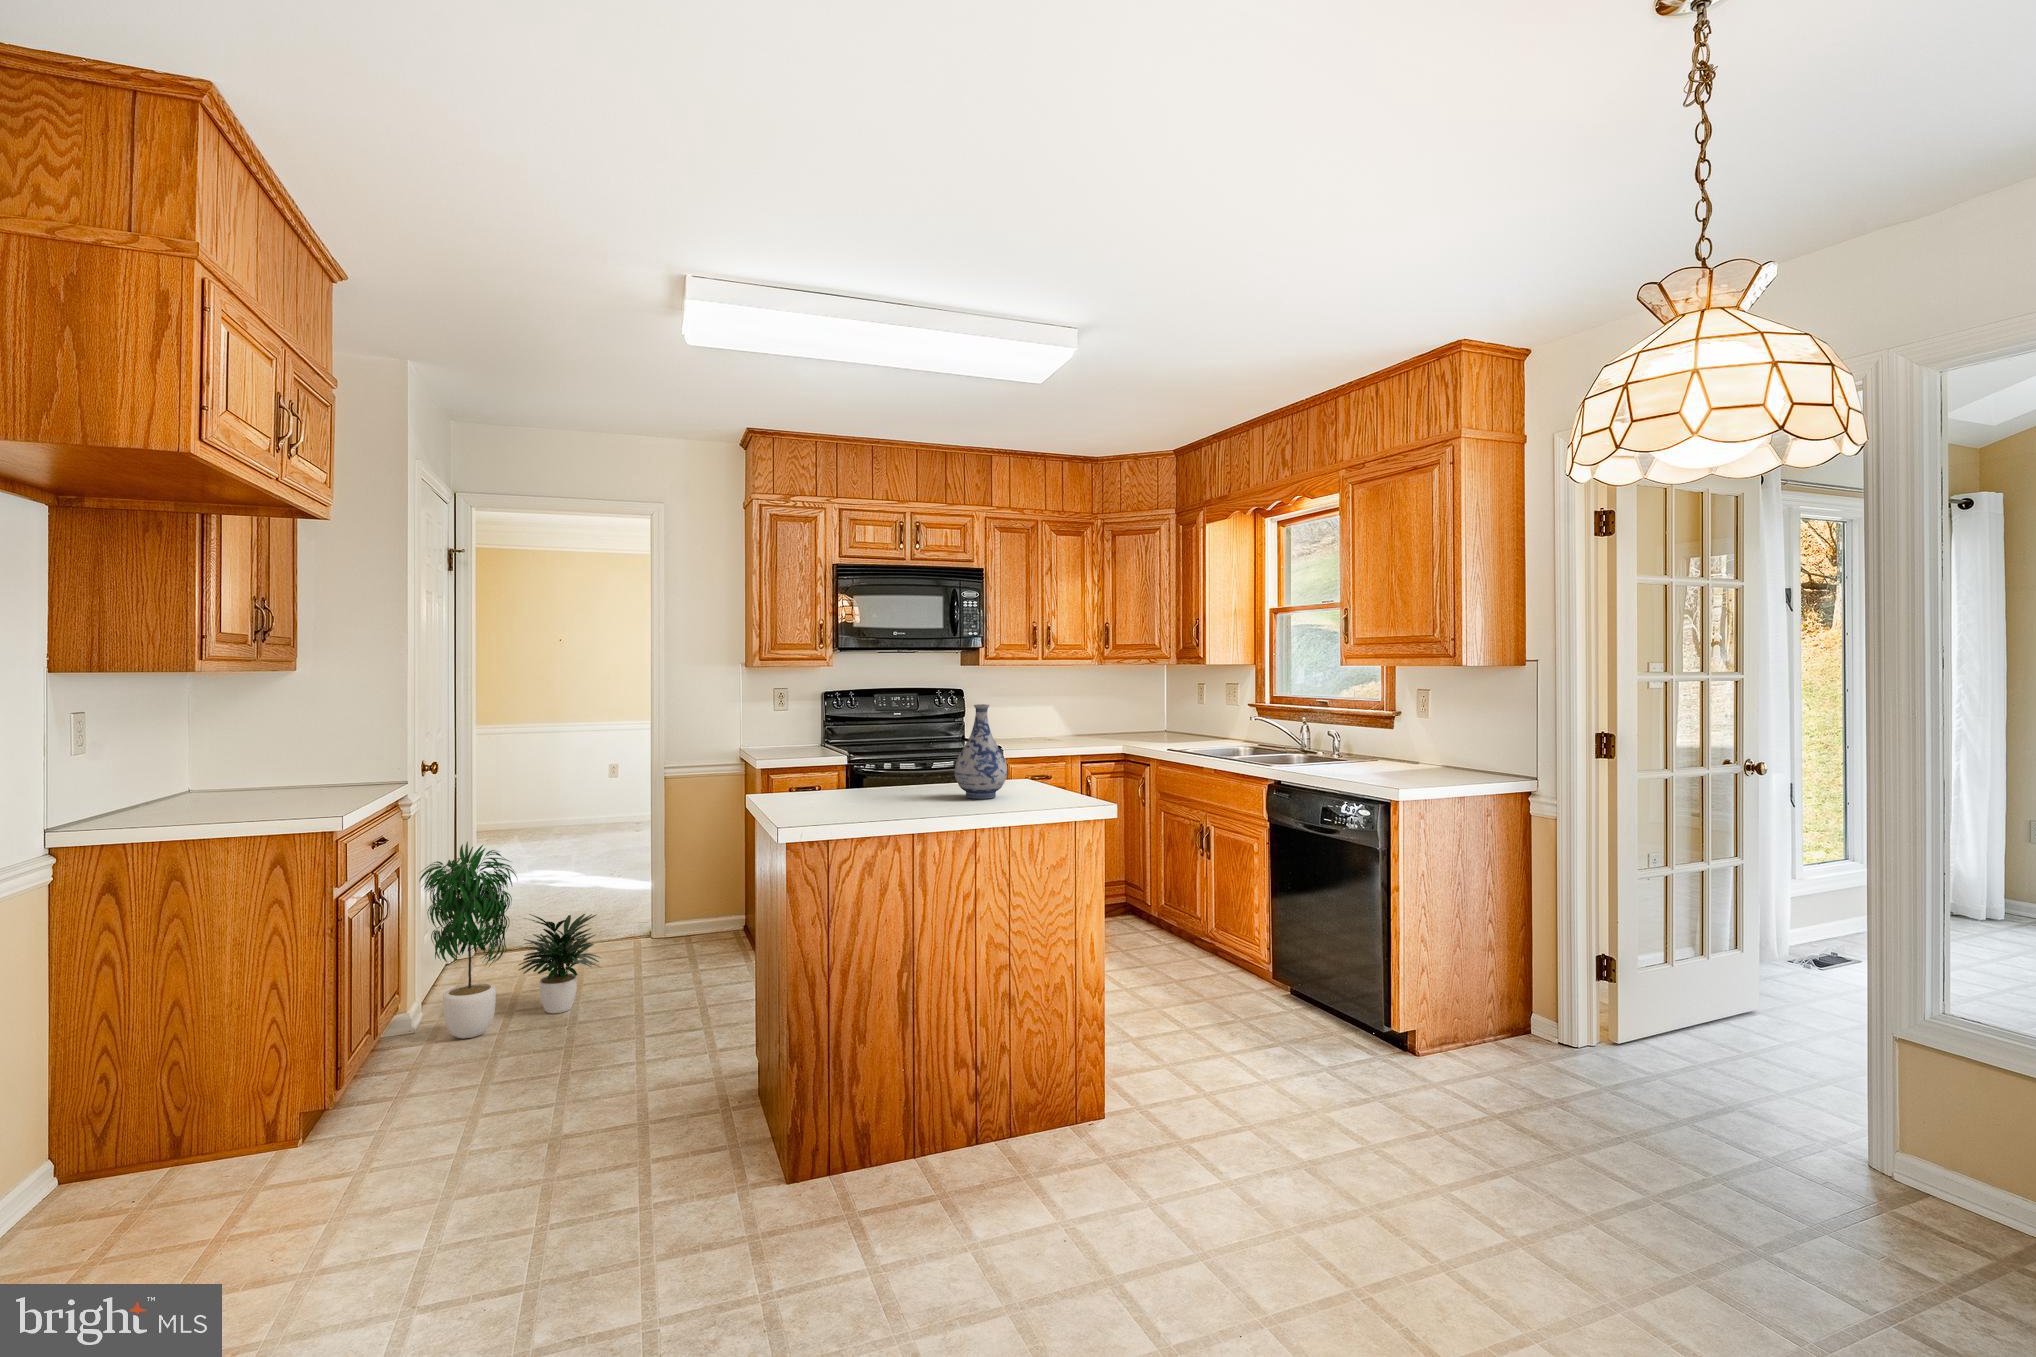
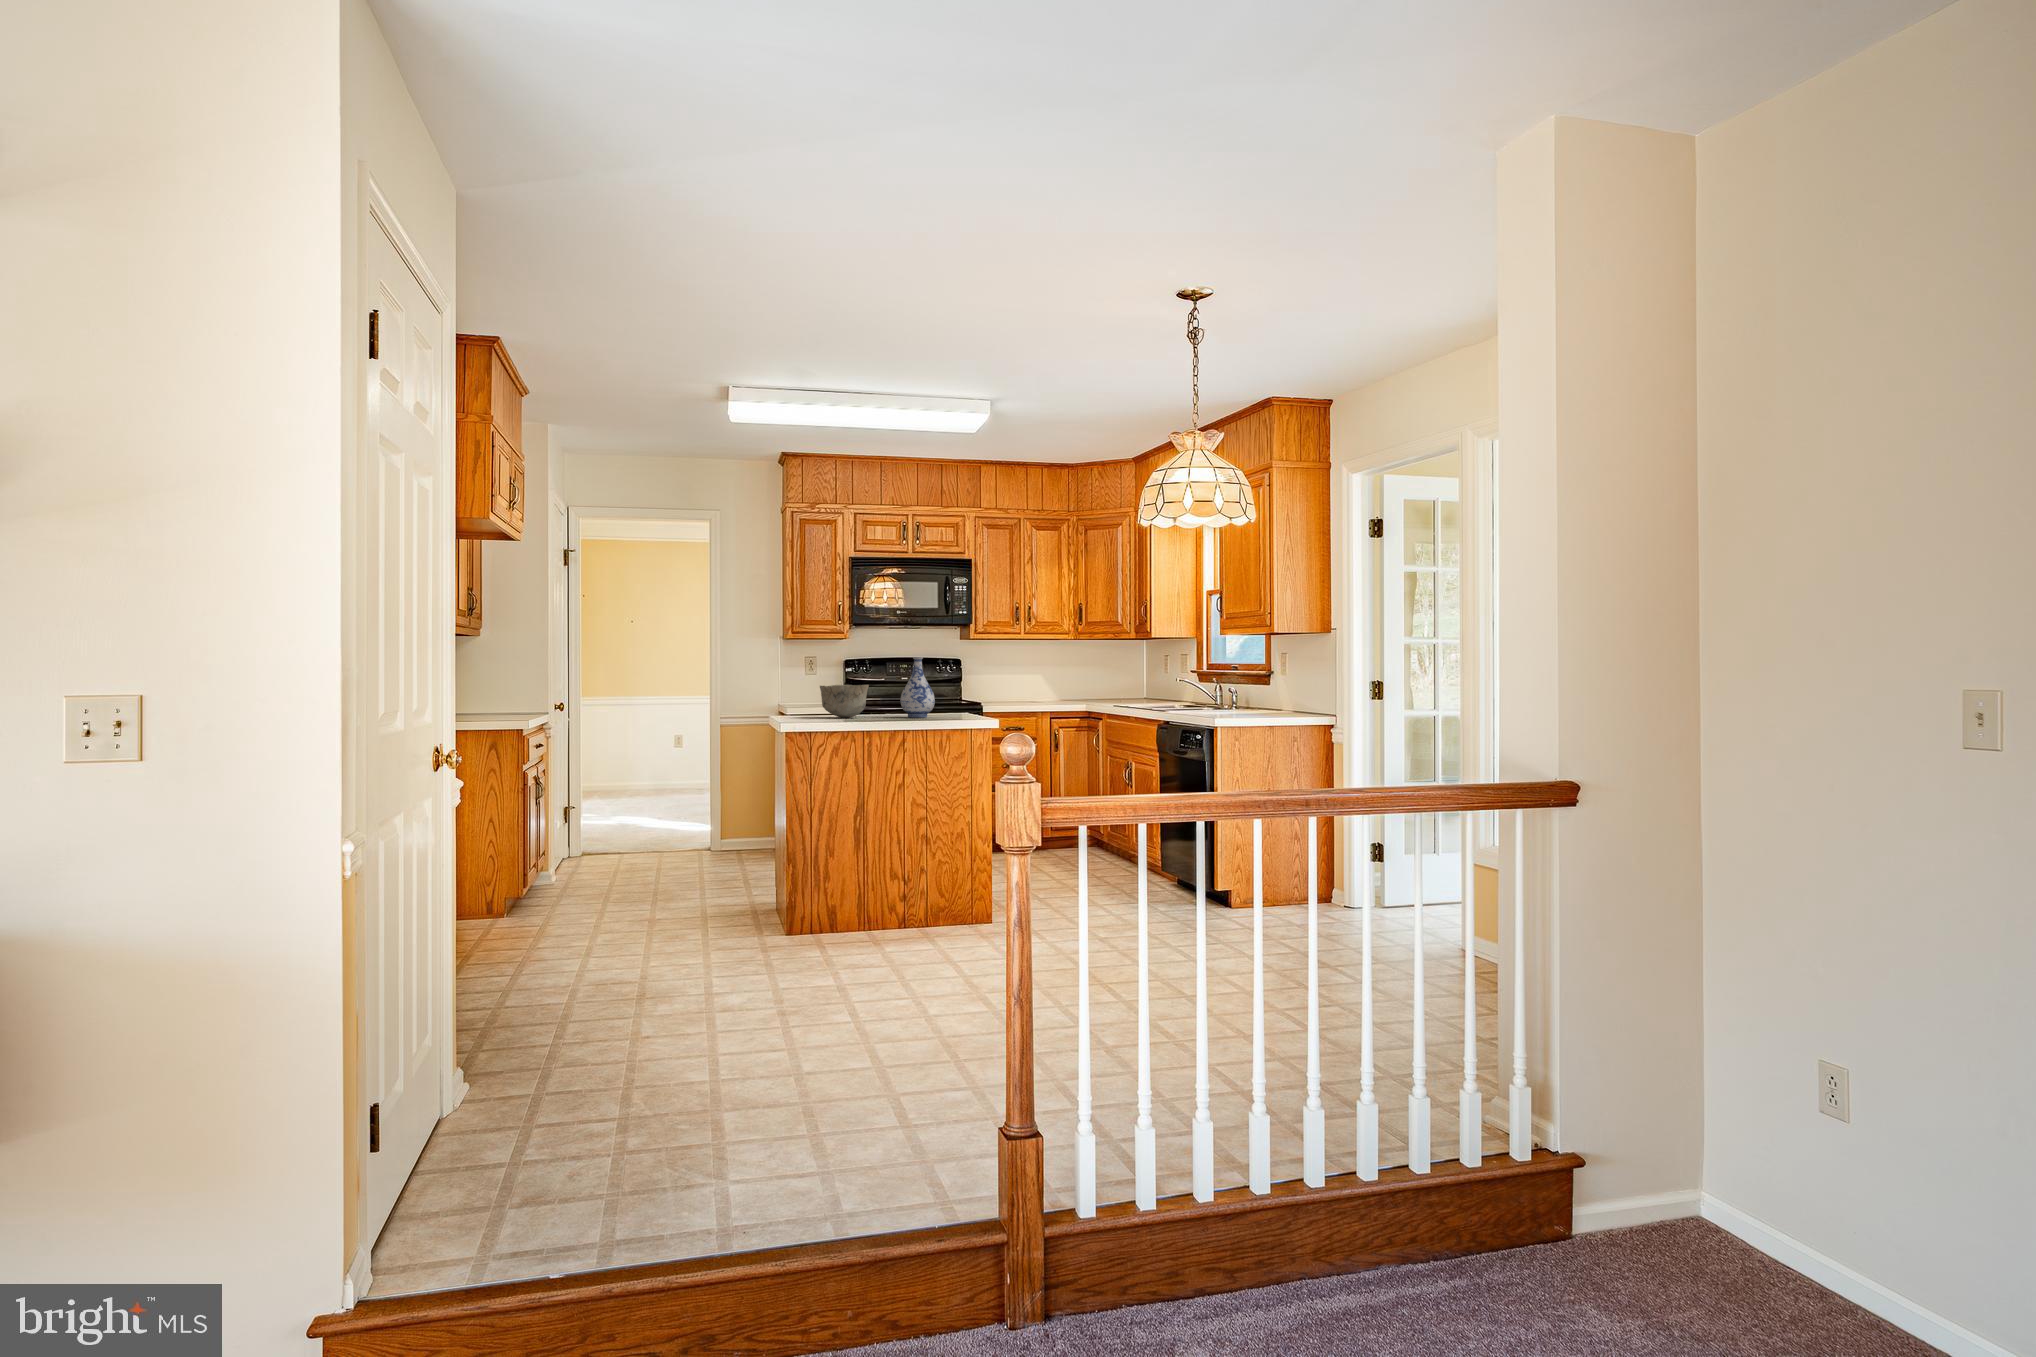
bowl: none [832,748,909,803] -> present [820,685,869,718]
potted plant: present [419,842,601,1039] -> none [557,753,676,887]

